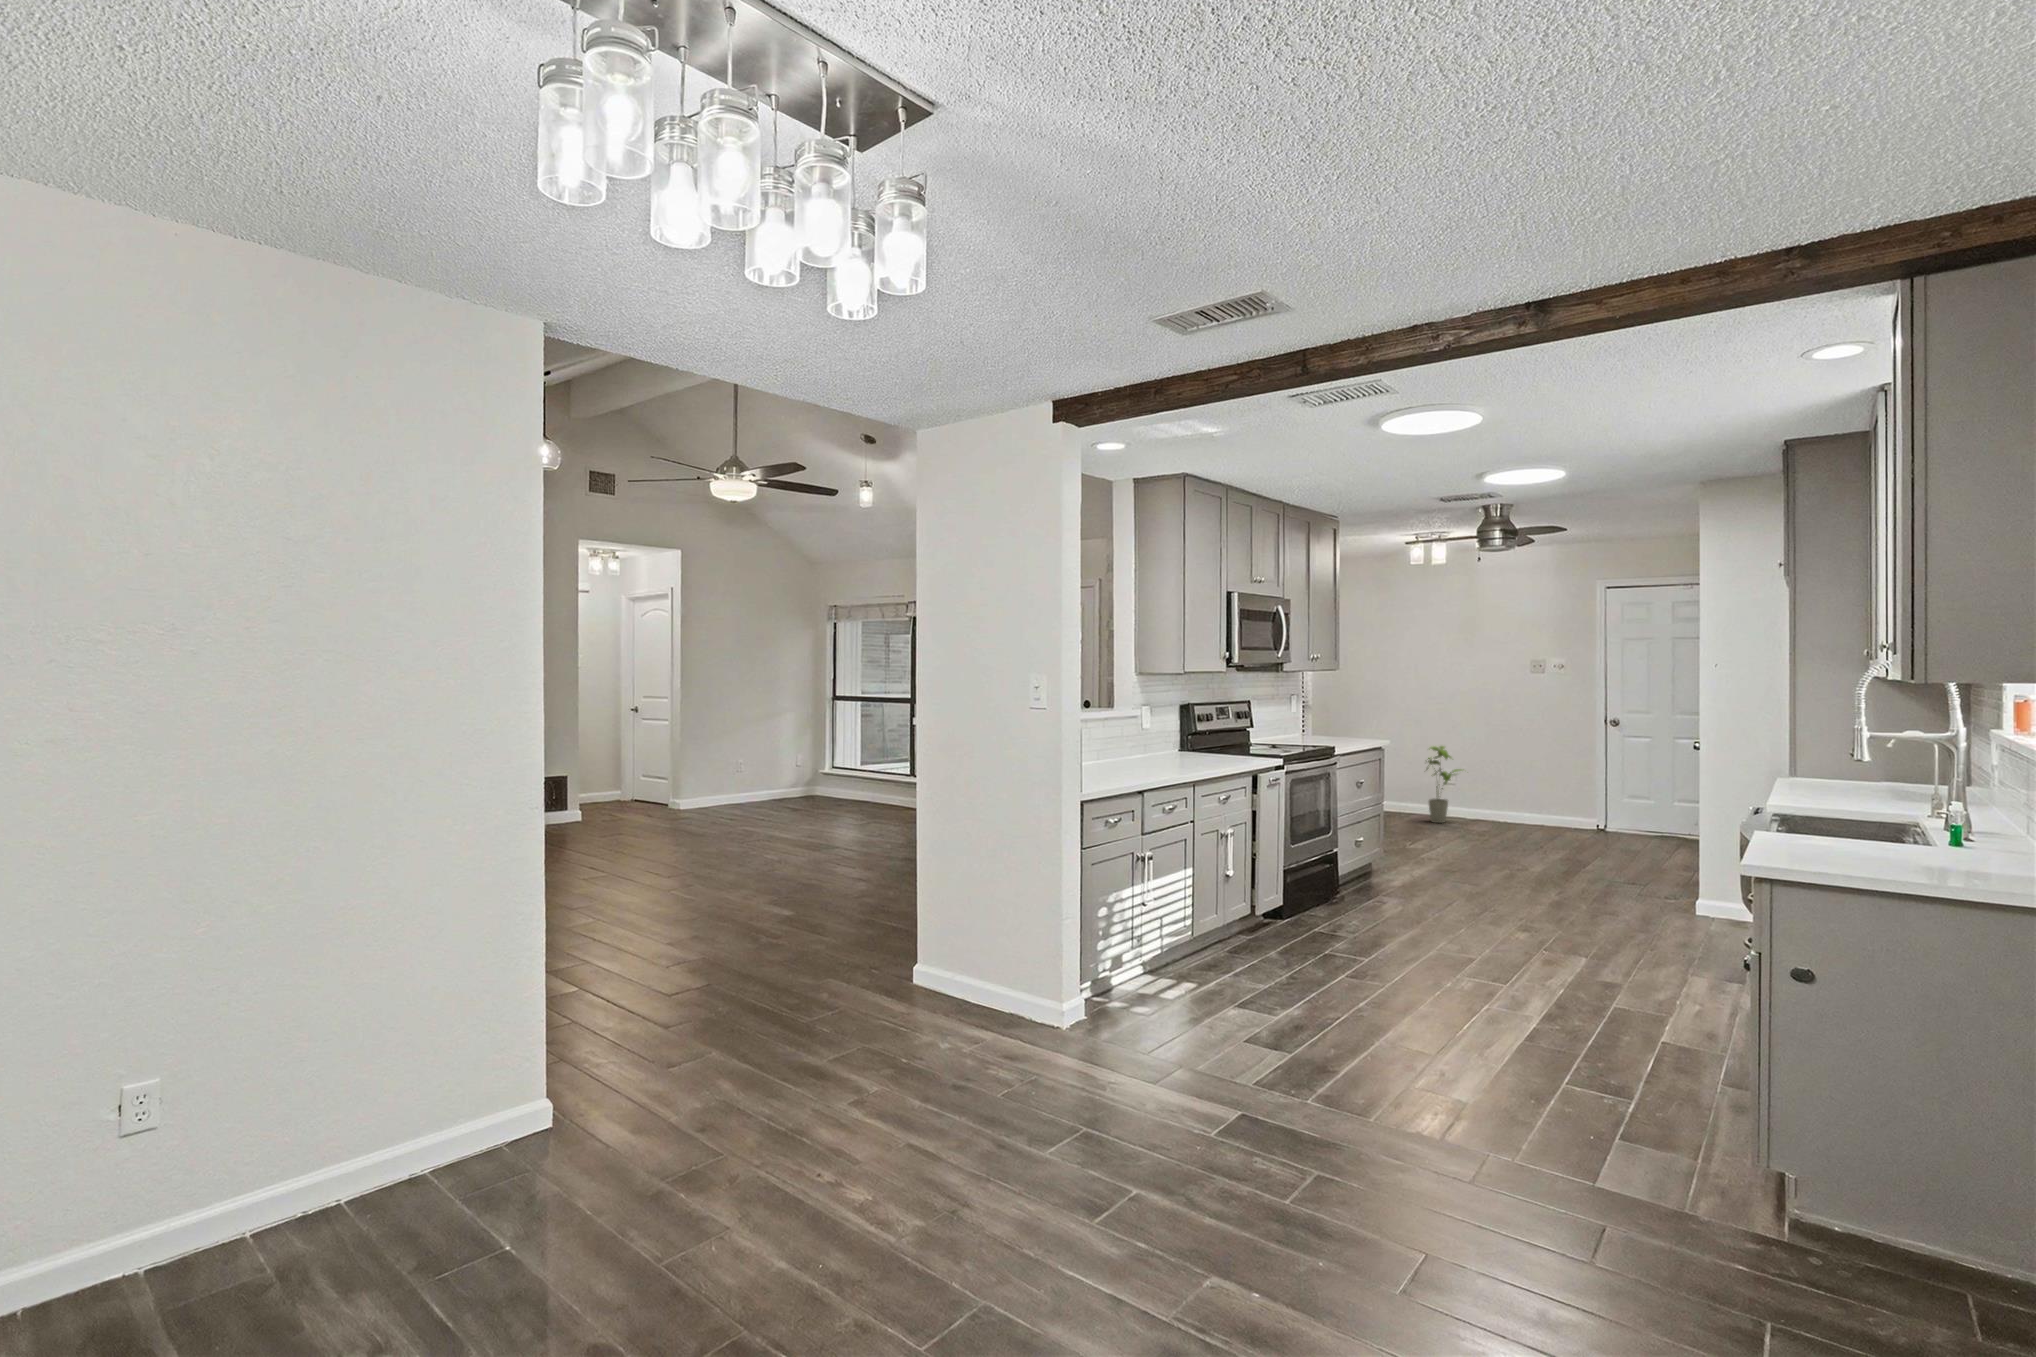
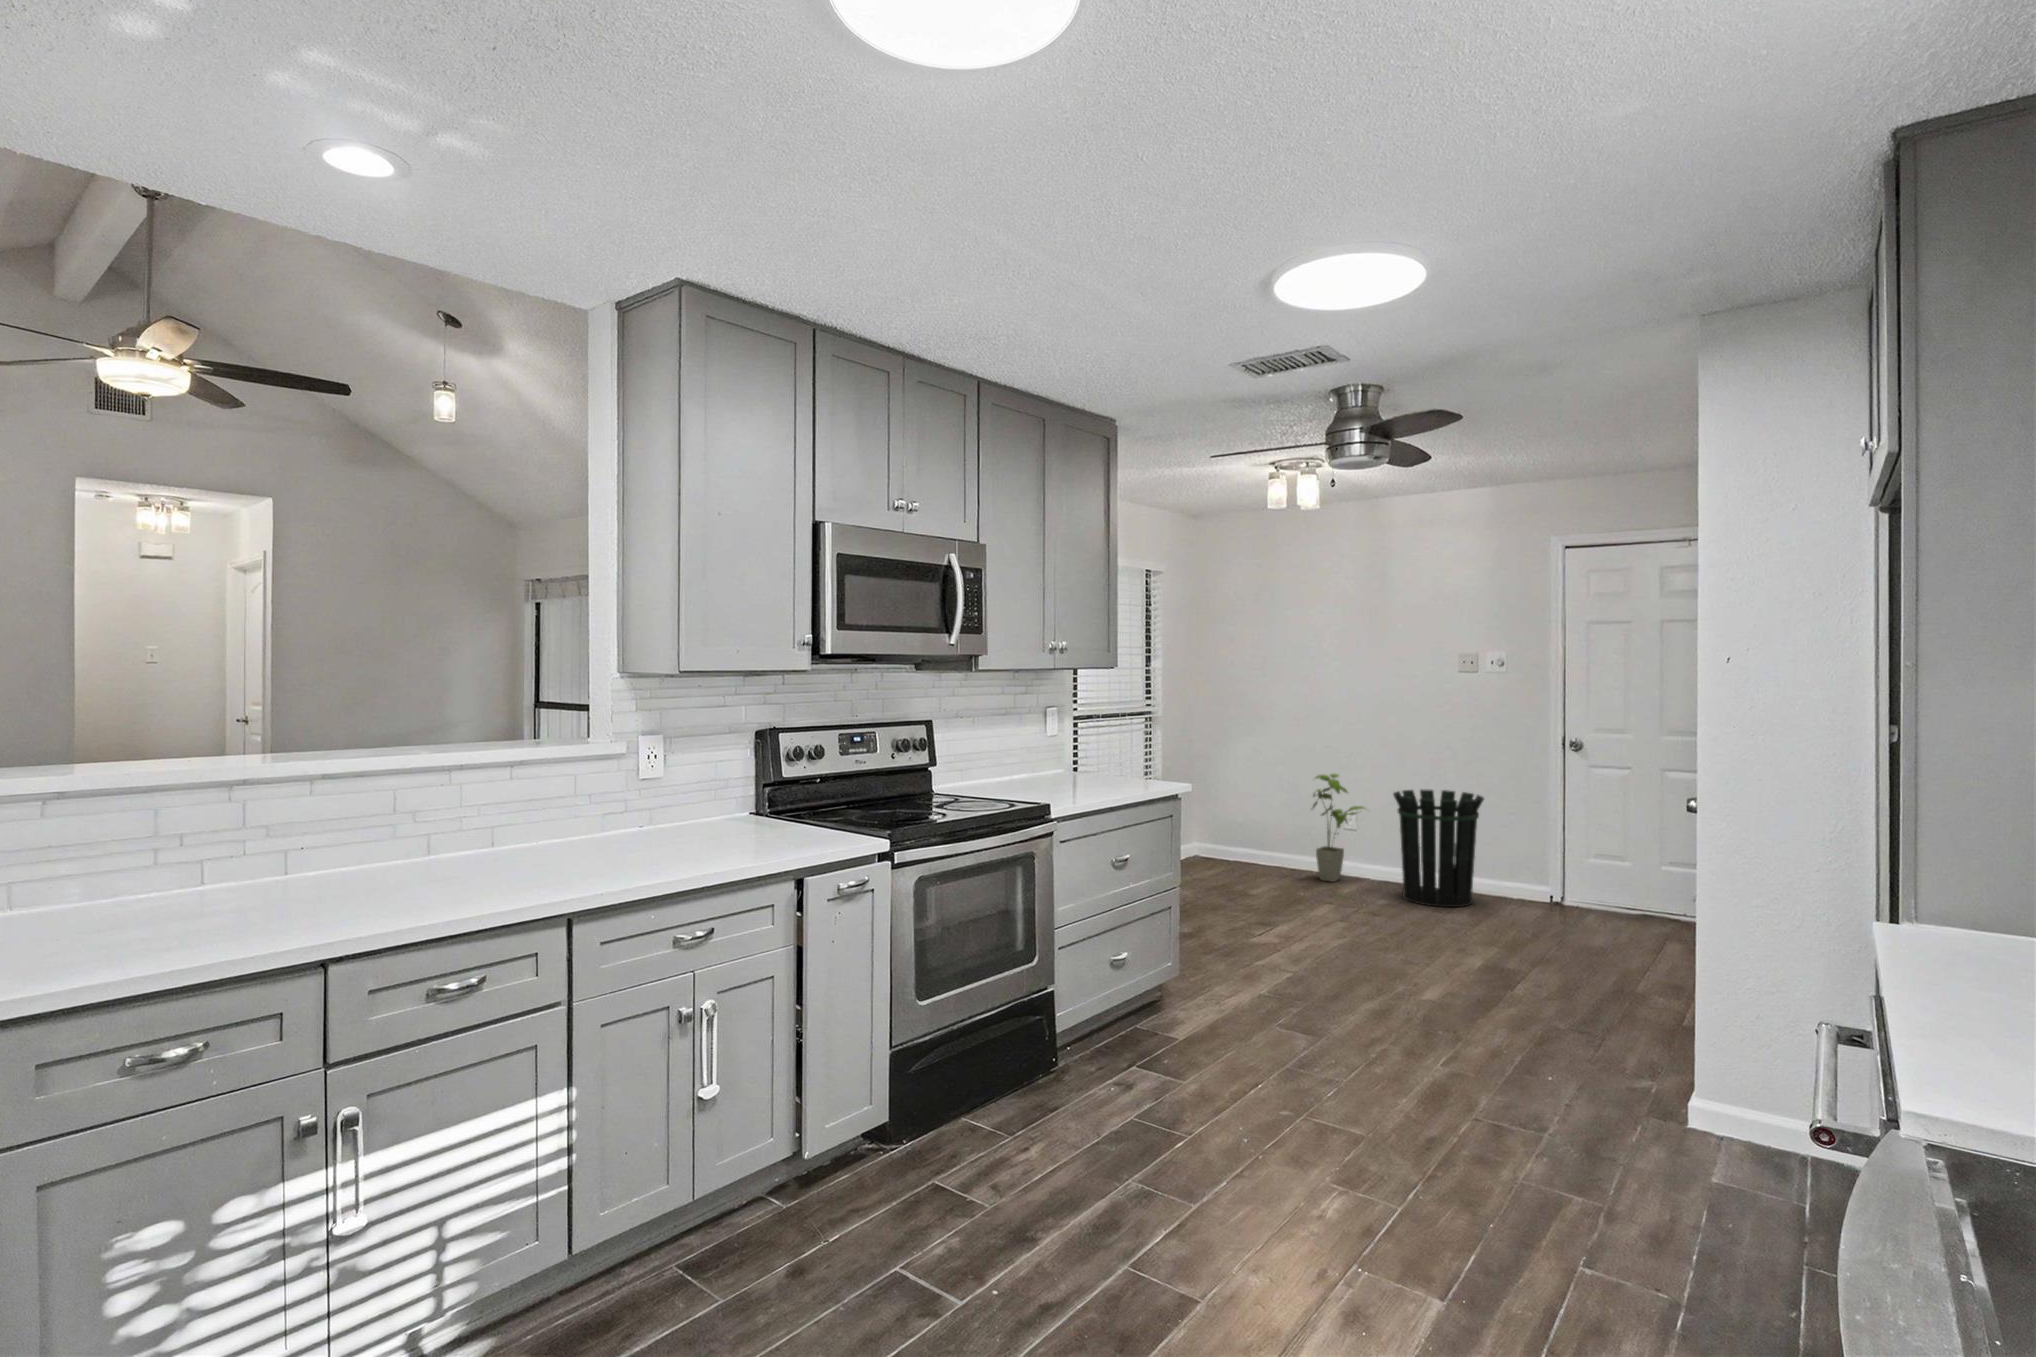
waste bin: none [1487,756,1553,835] -> present [1393,790,1484,907]

